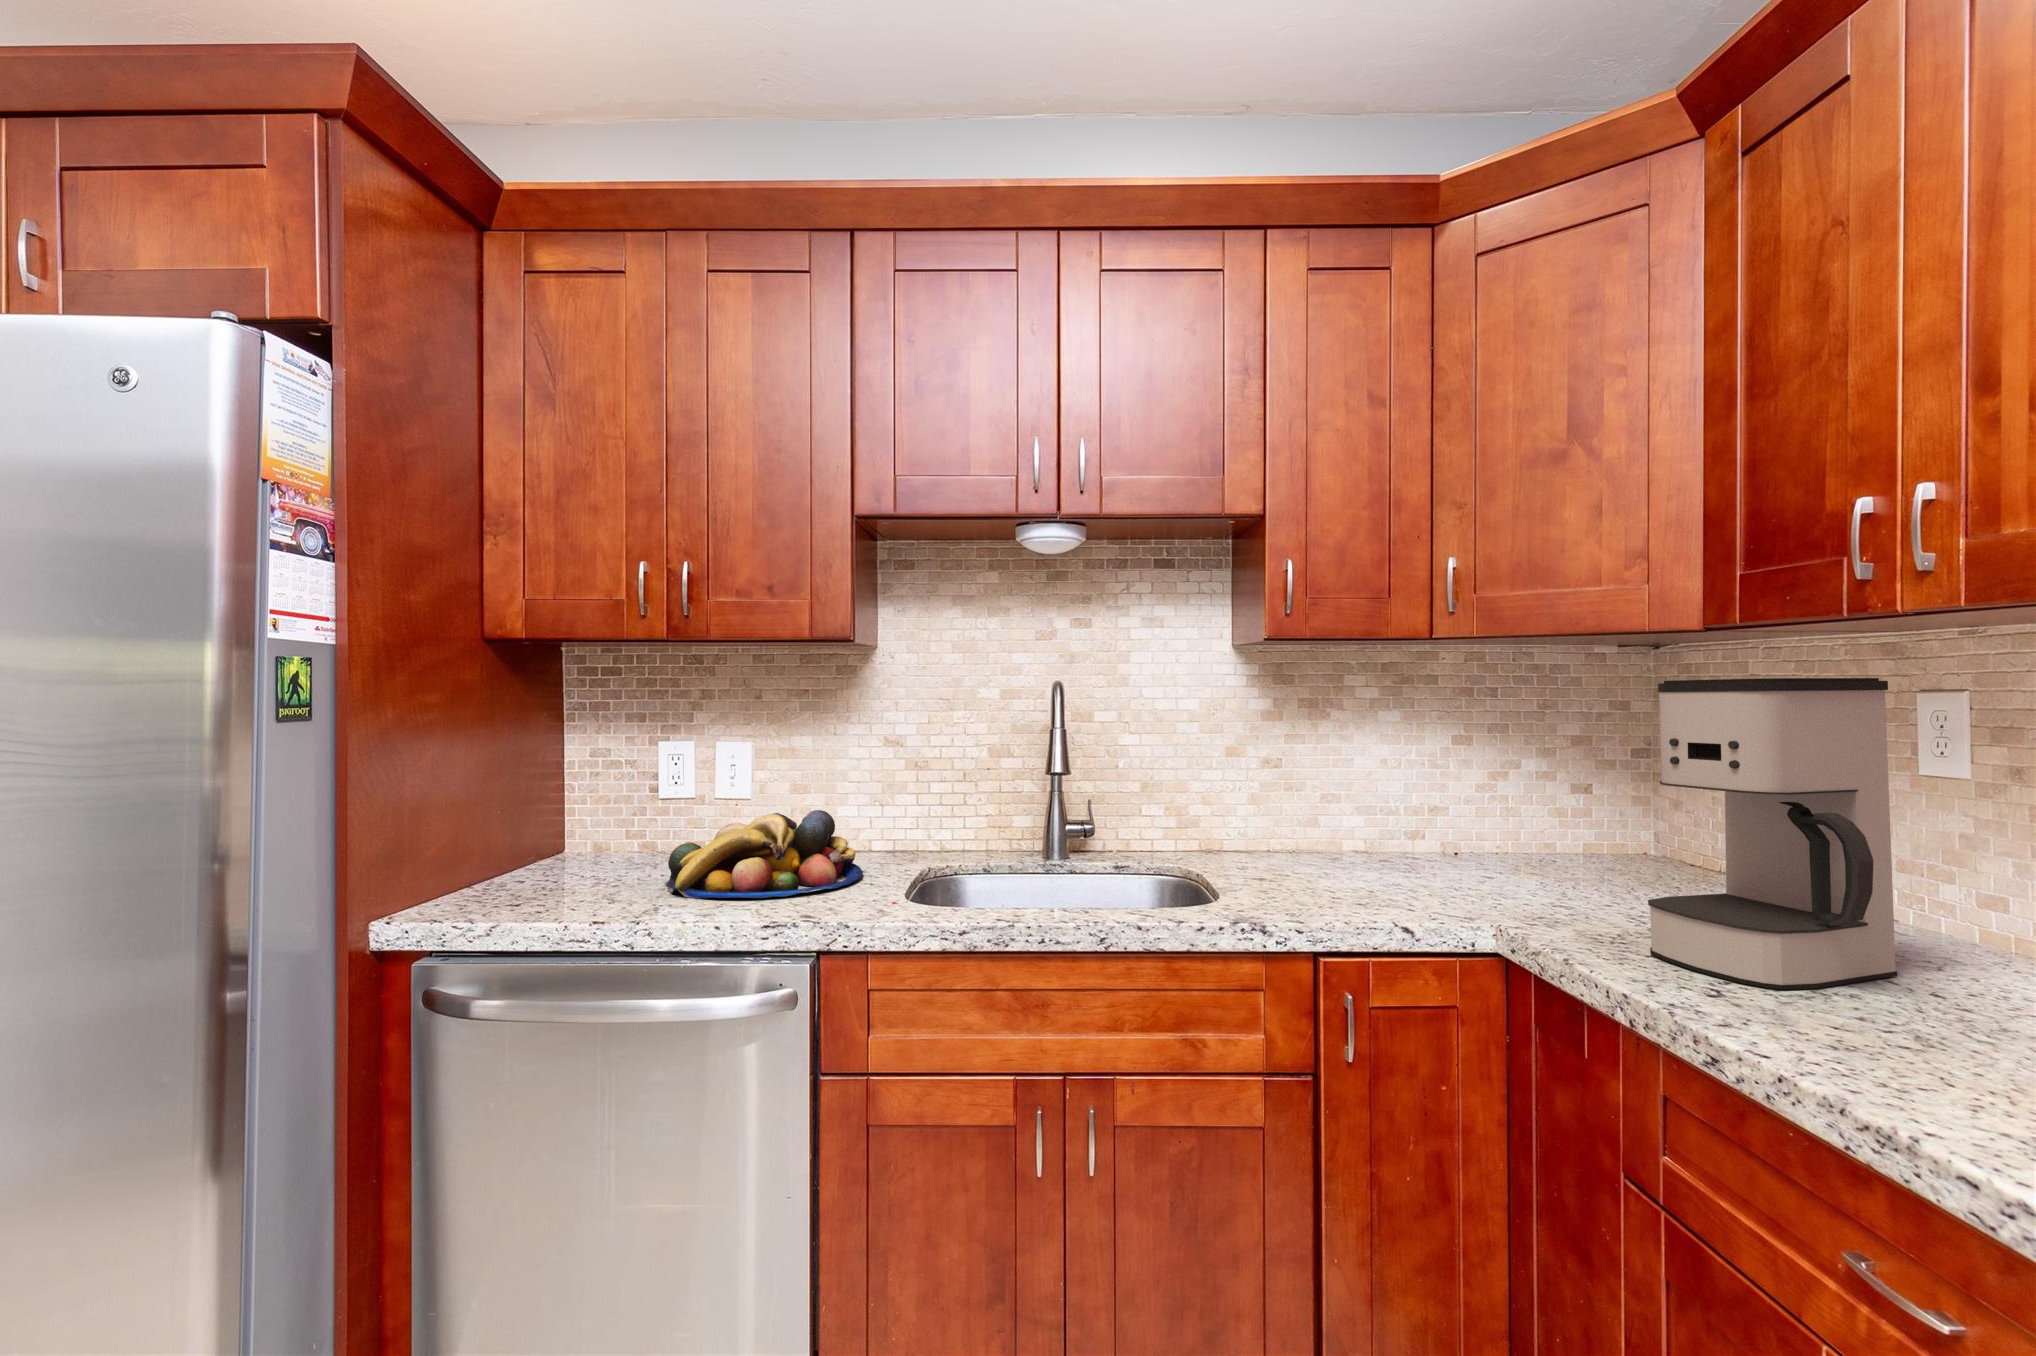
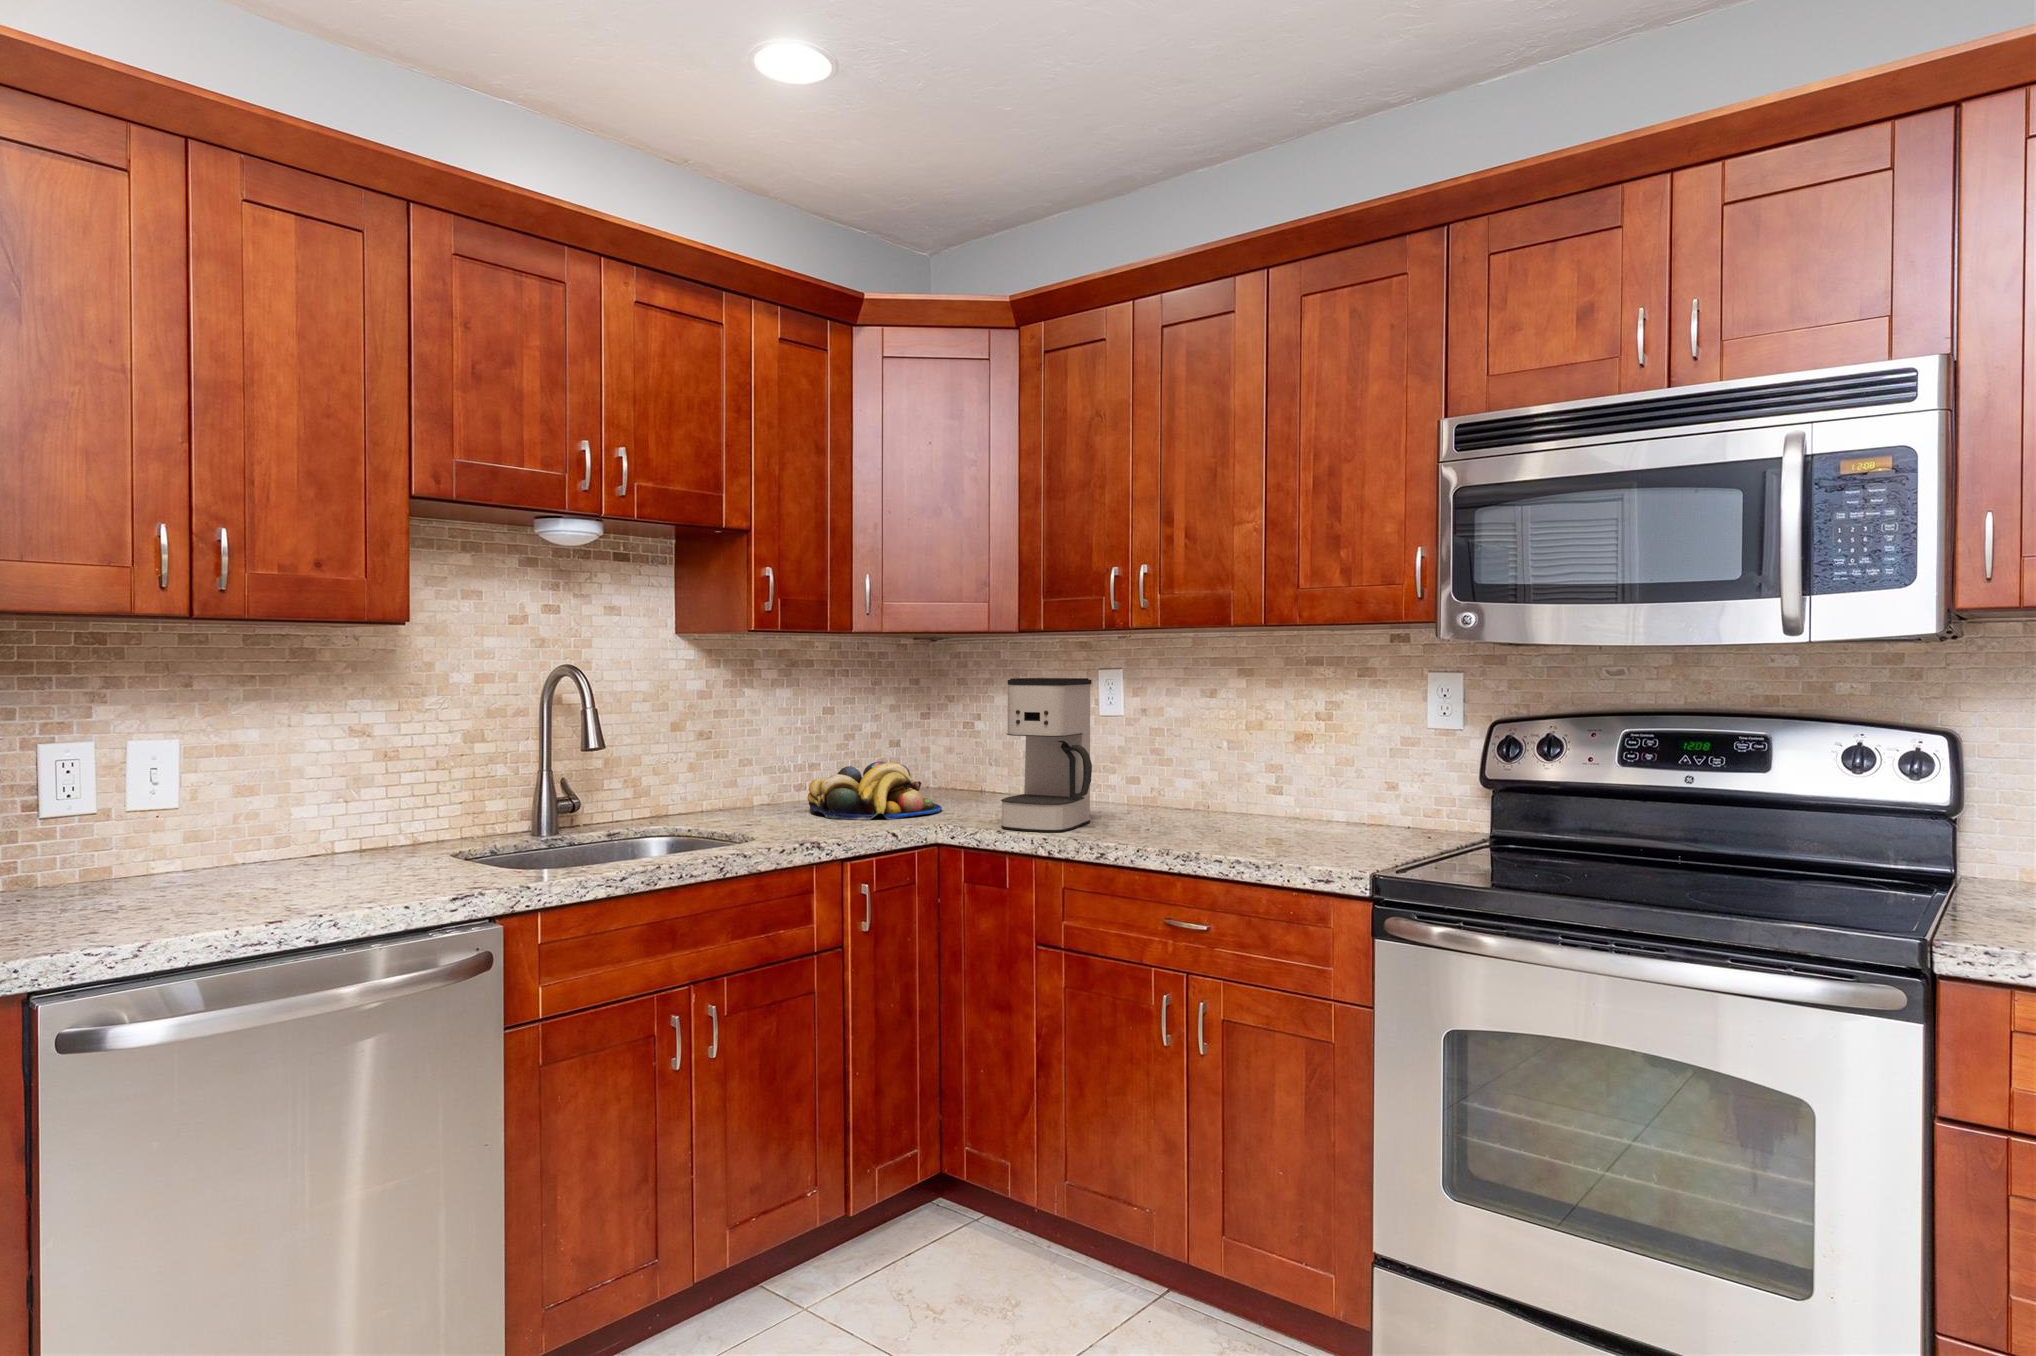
fruit bowl: present [666,810,863,898] -> present [808,761,942,820]

